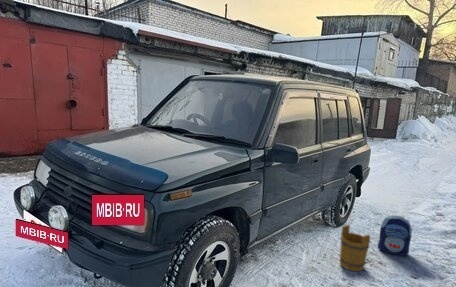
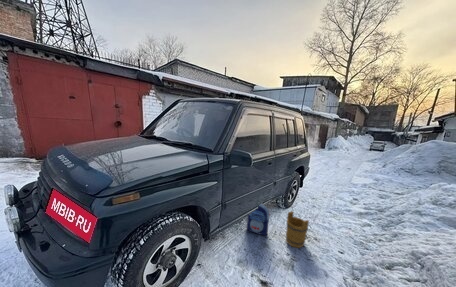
backpack: present [378,215,412,256] -> present [247,204,270,235]

